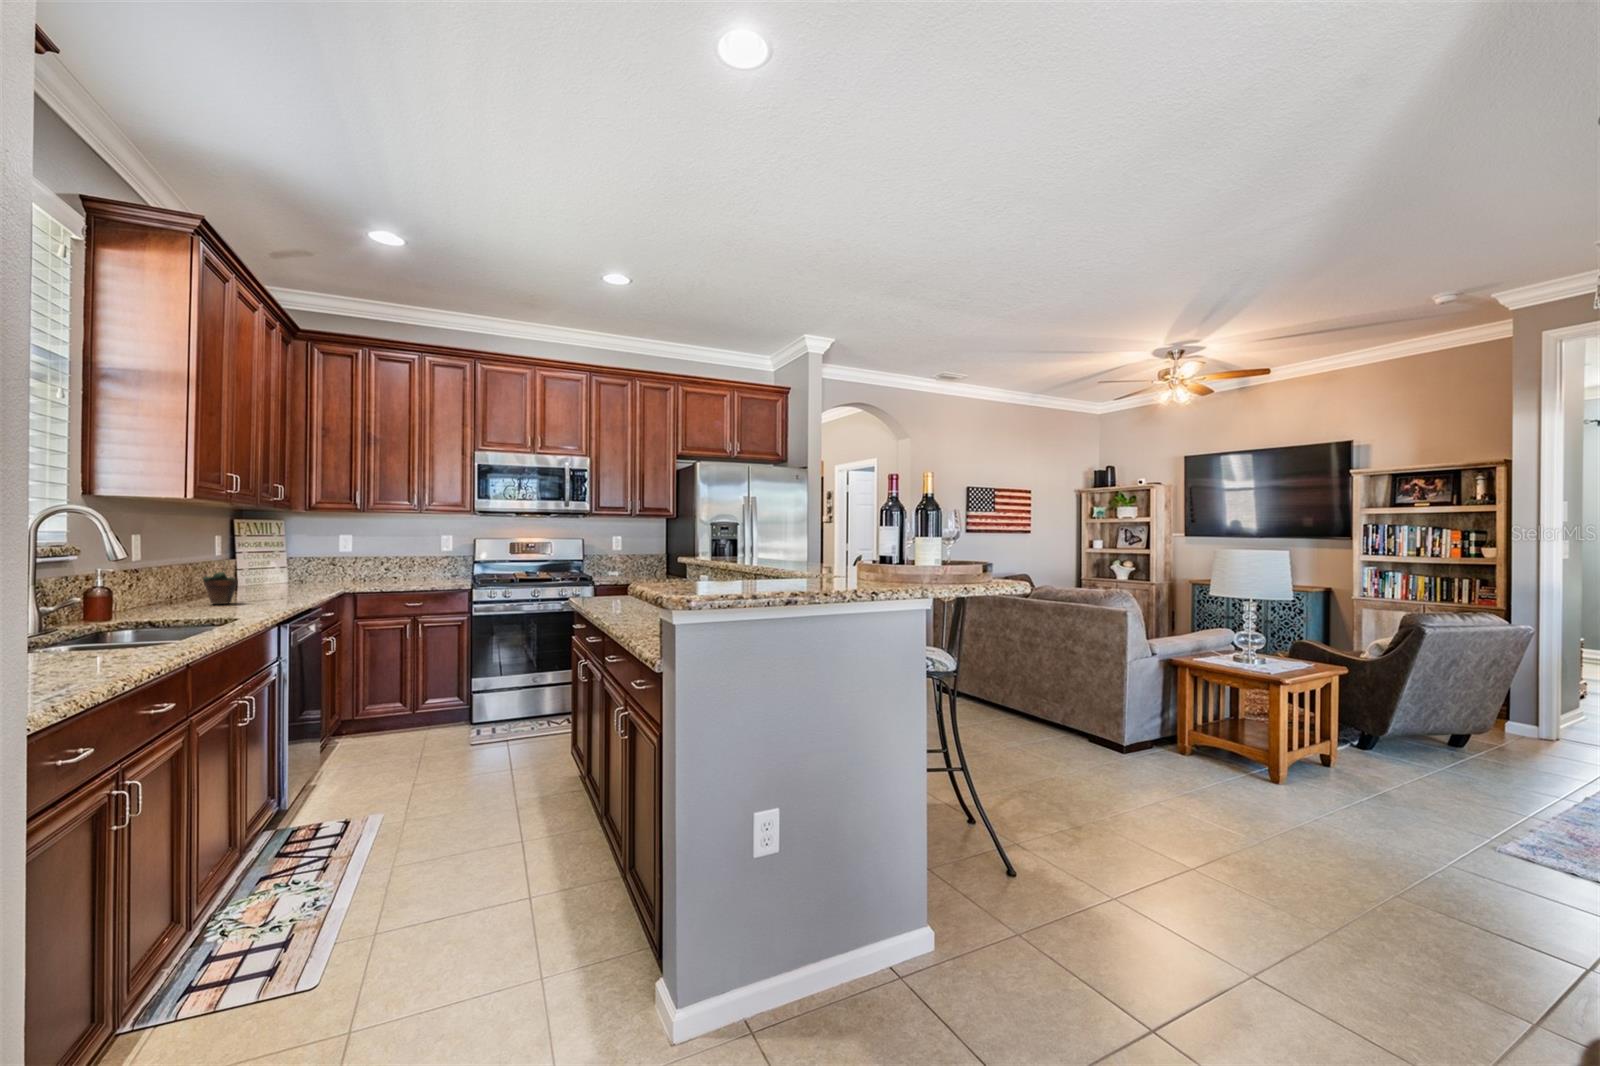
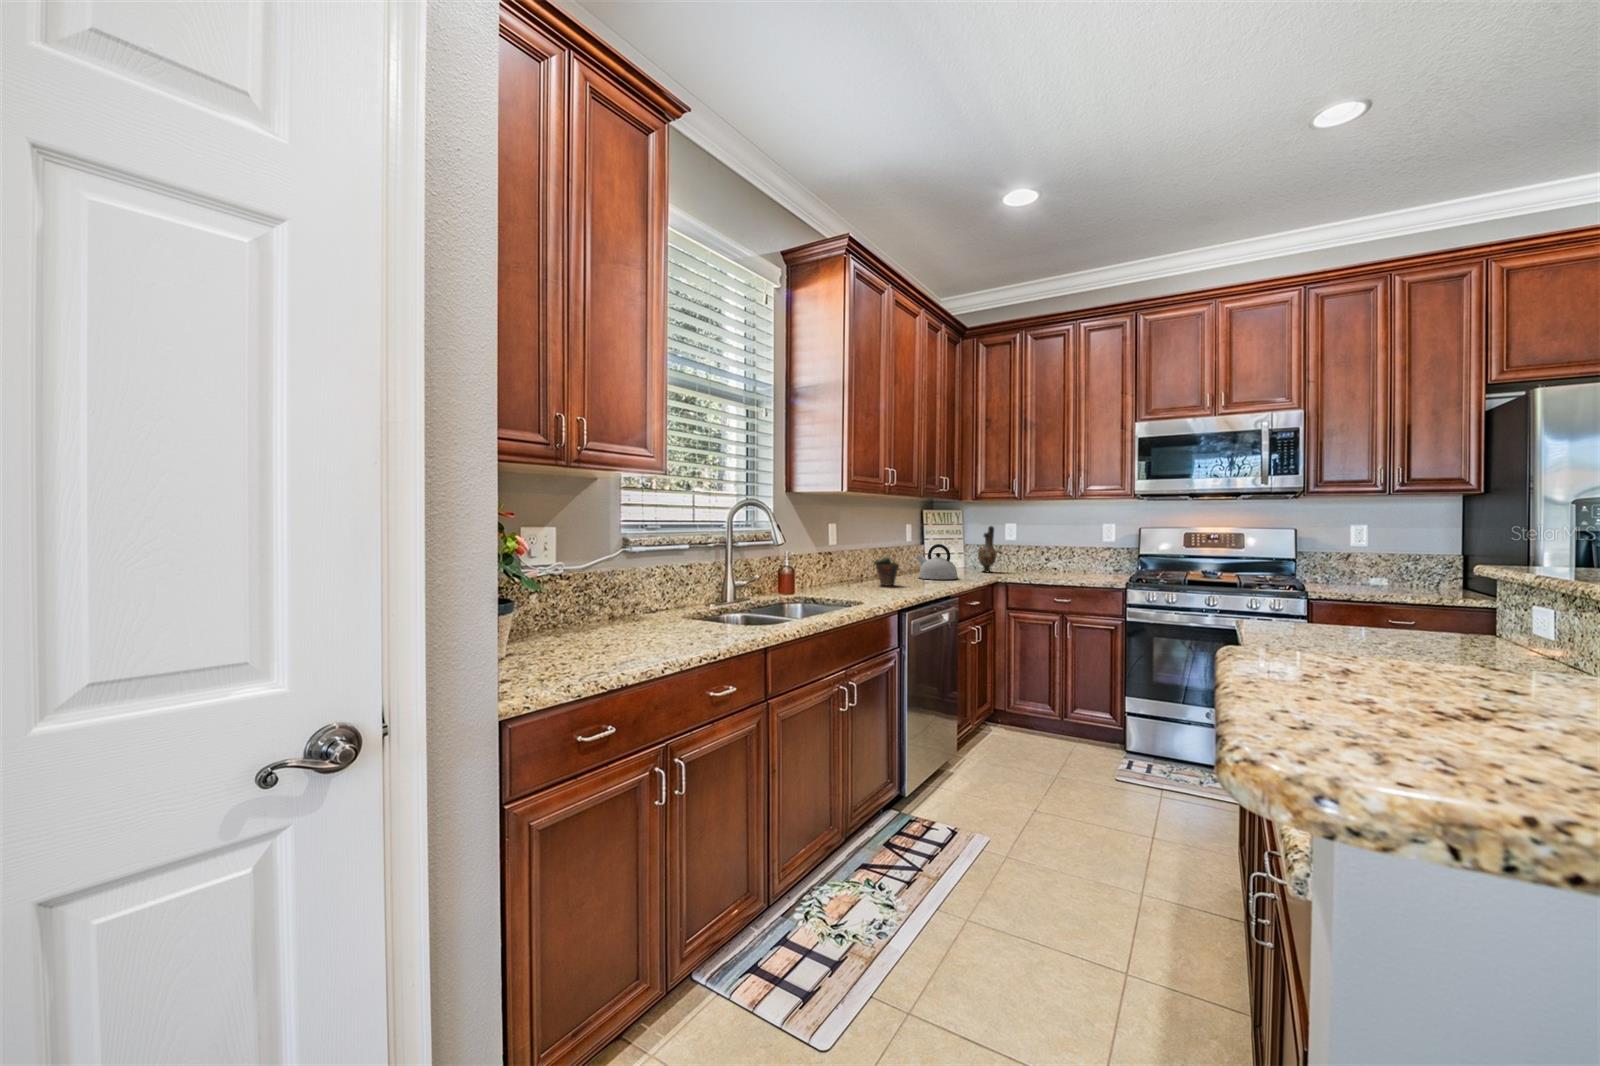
vase: none [308,537,331,586] -> present [978,526,997,572]
kettle: none [240,557,298,595] -> present [916,544,958,580]

